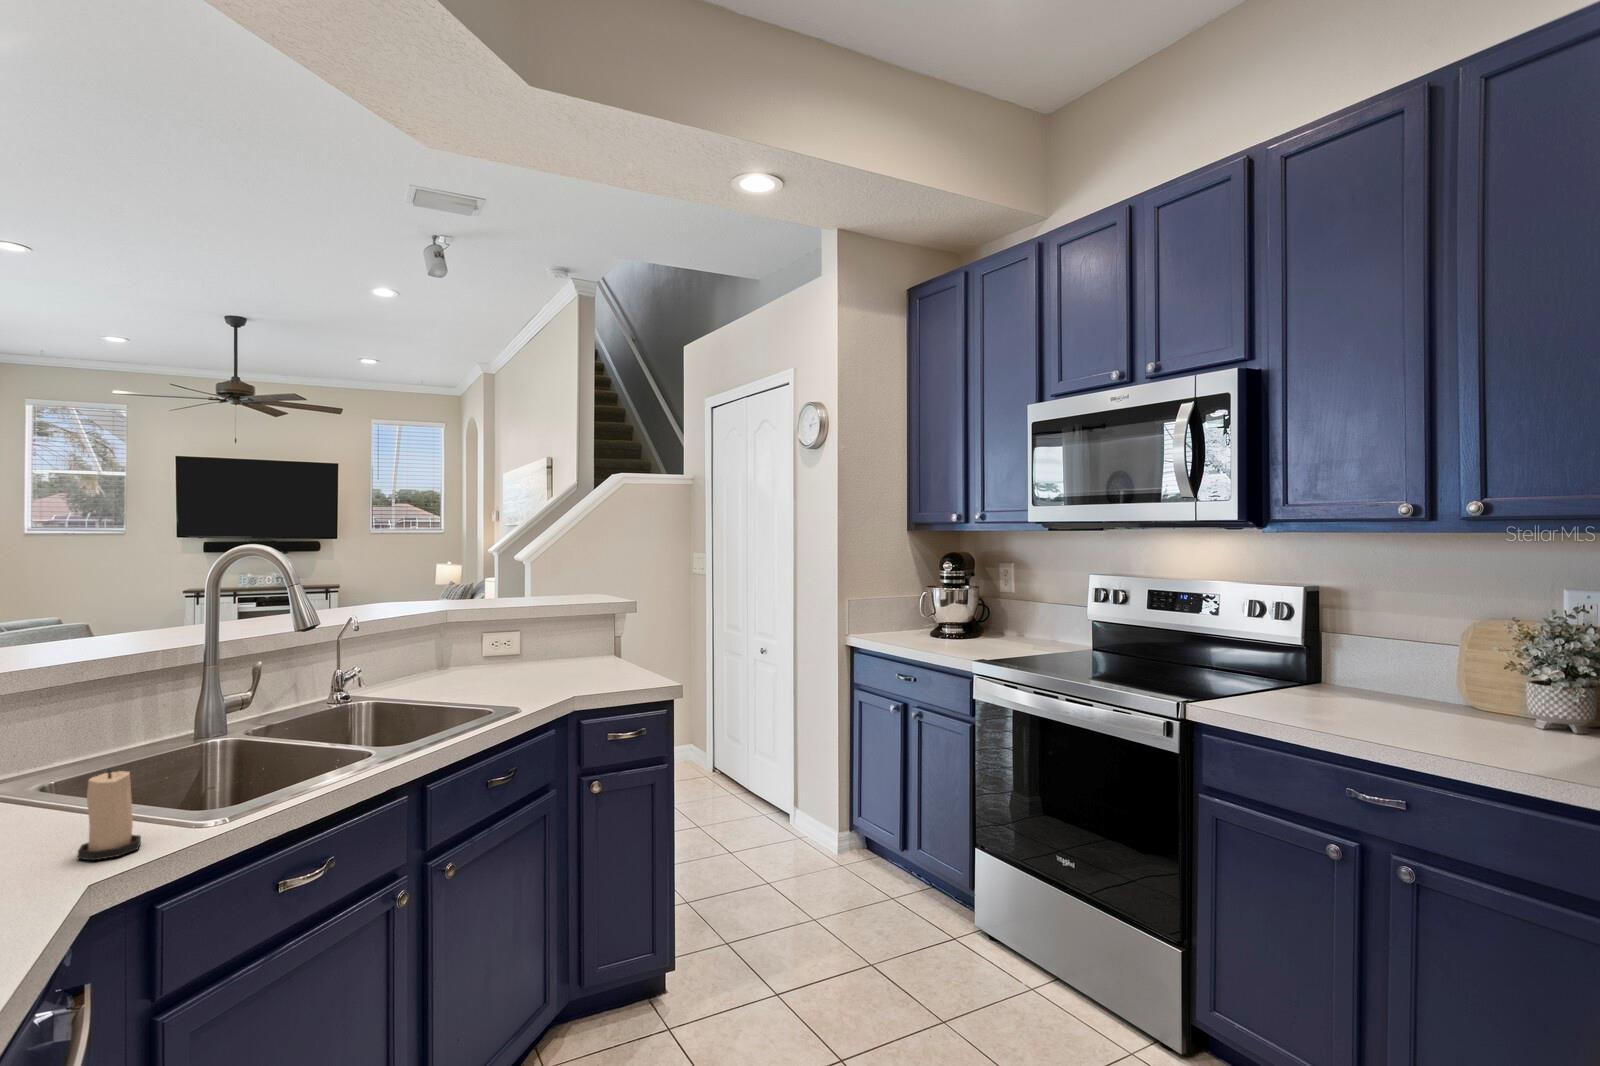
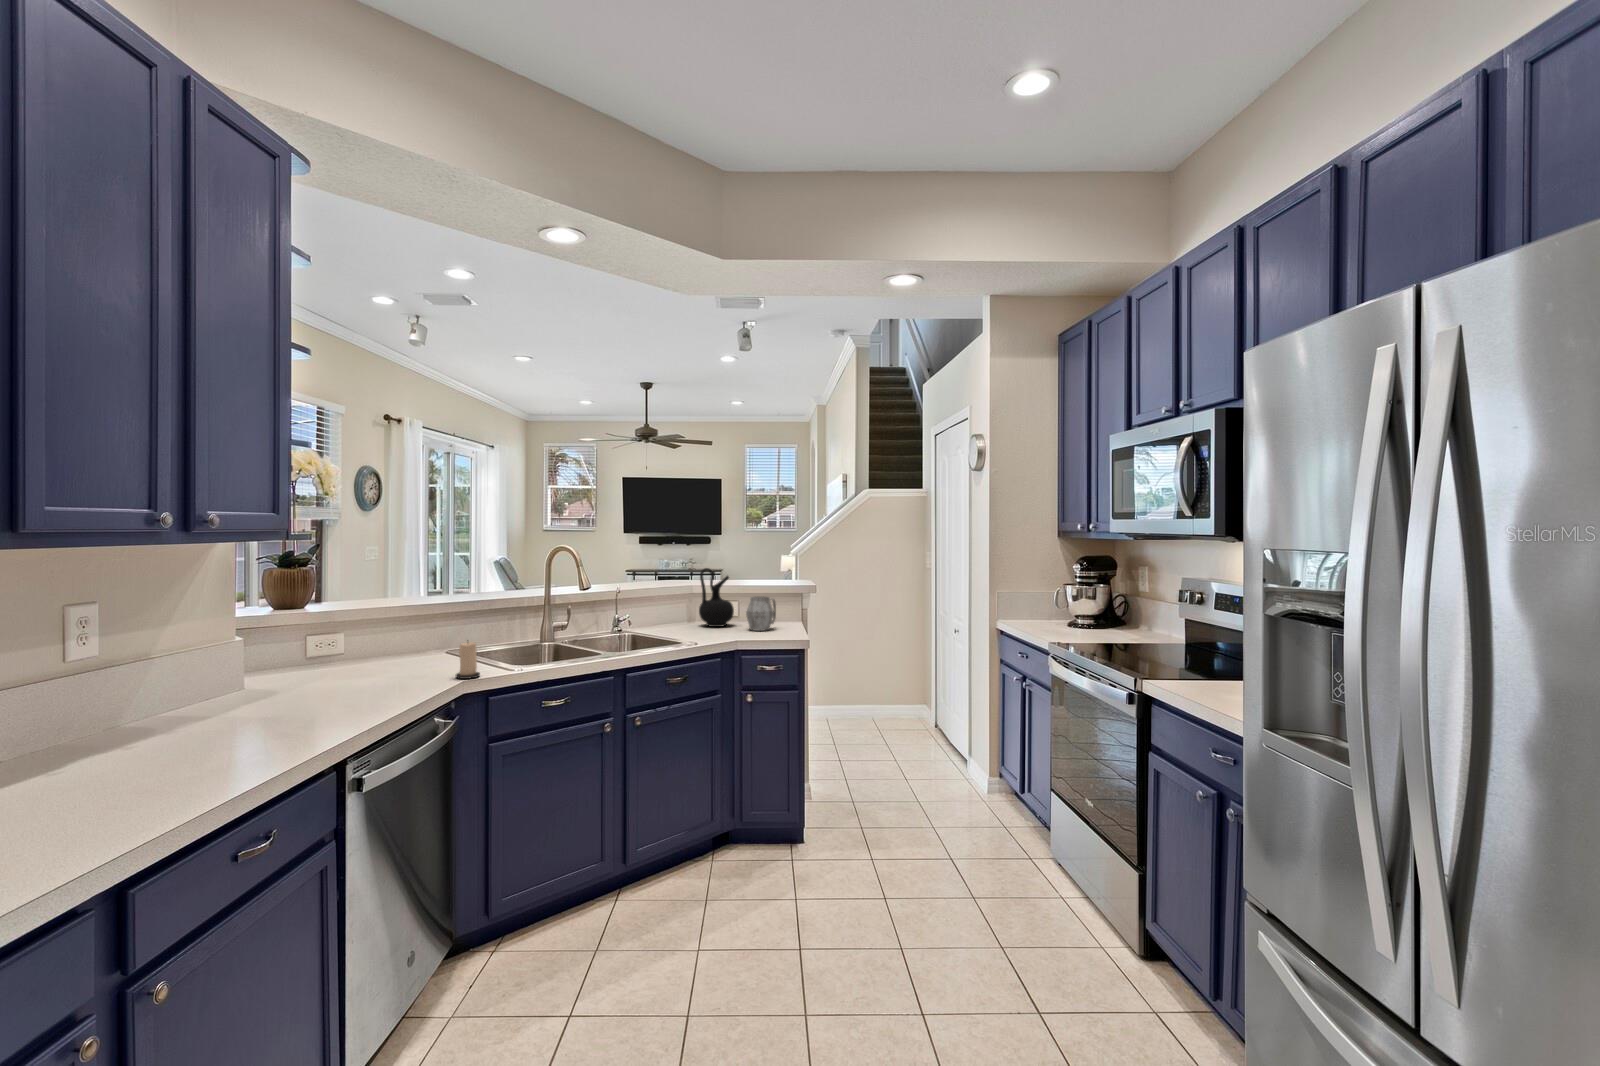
ceramic jug: none [464,584,521,675] -> present [699,568,734,627]
mug: none [550,624,593,676] -> present [746,597,776,631]

